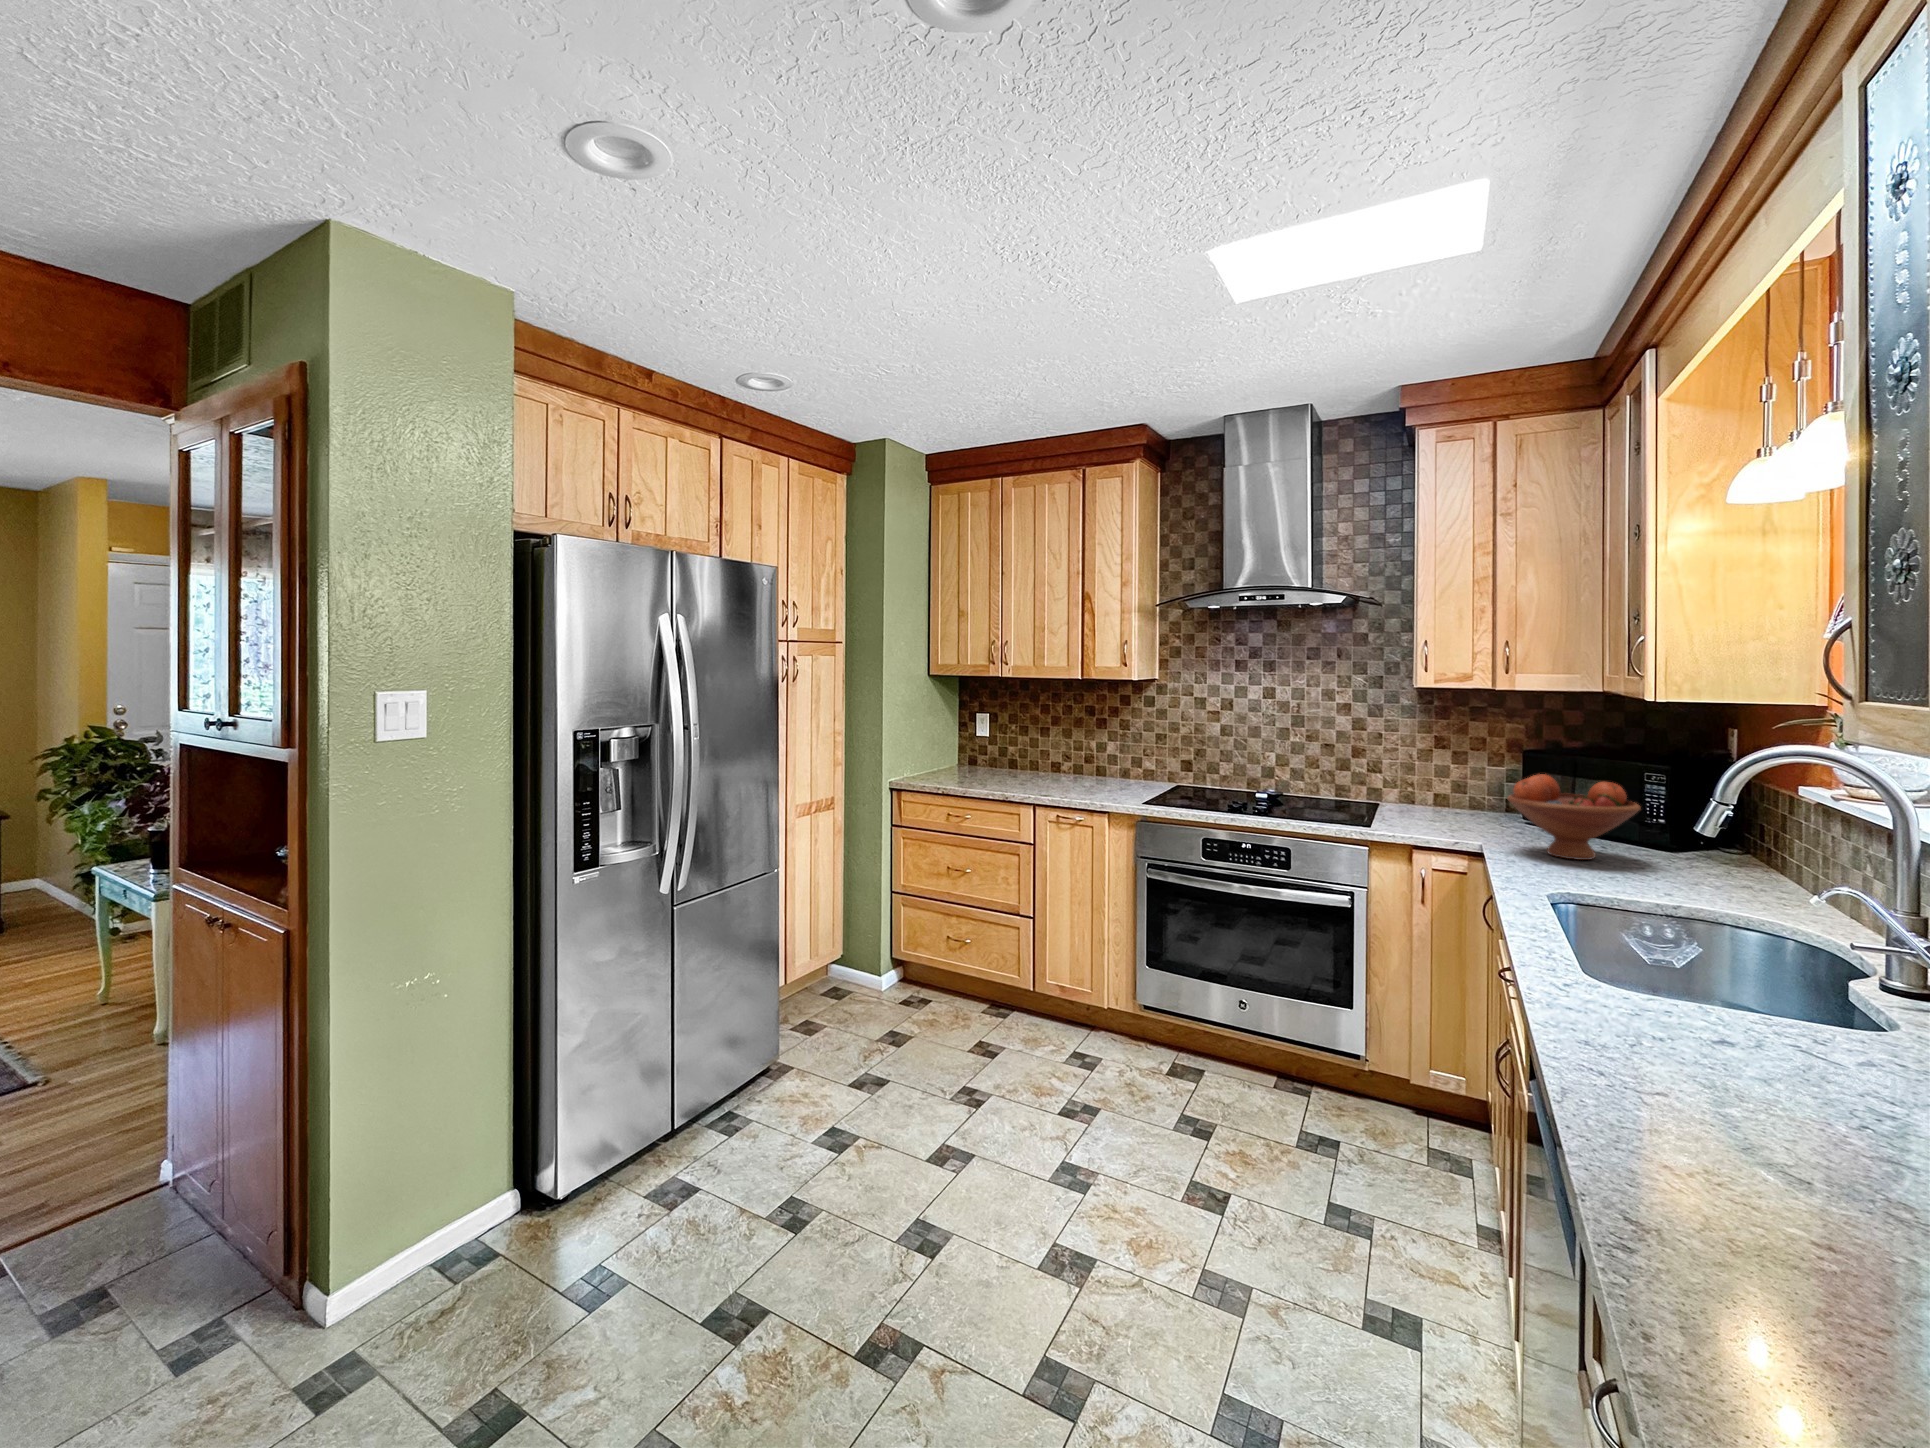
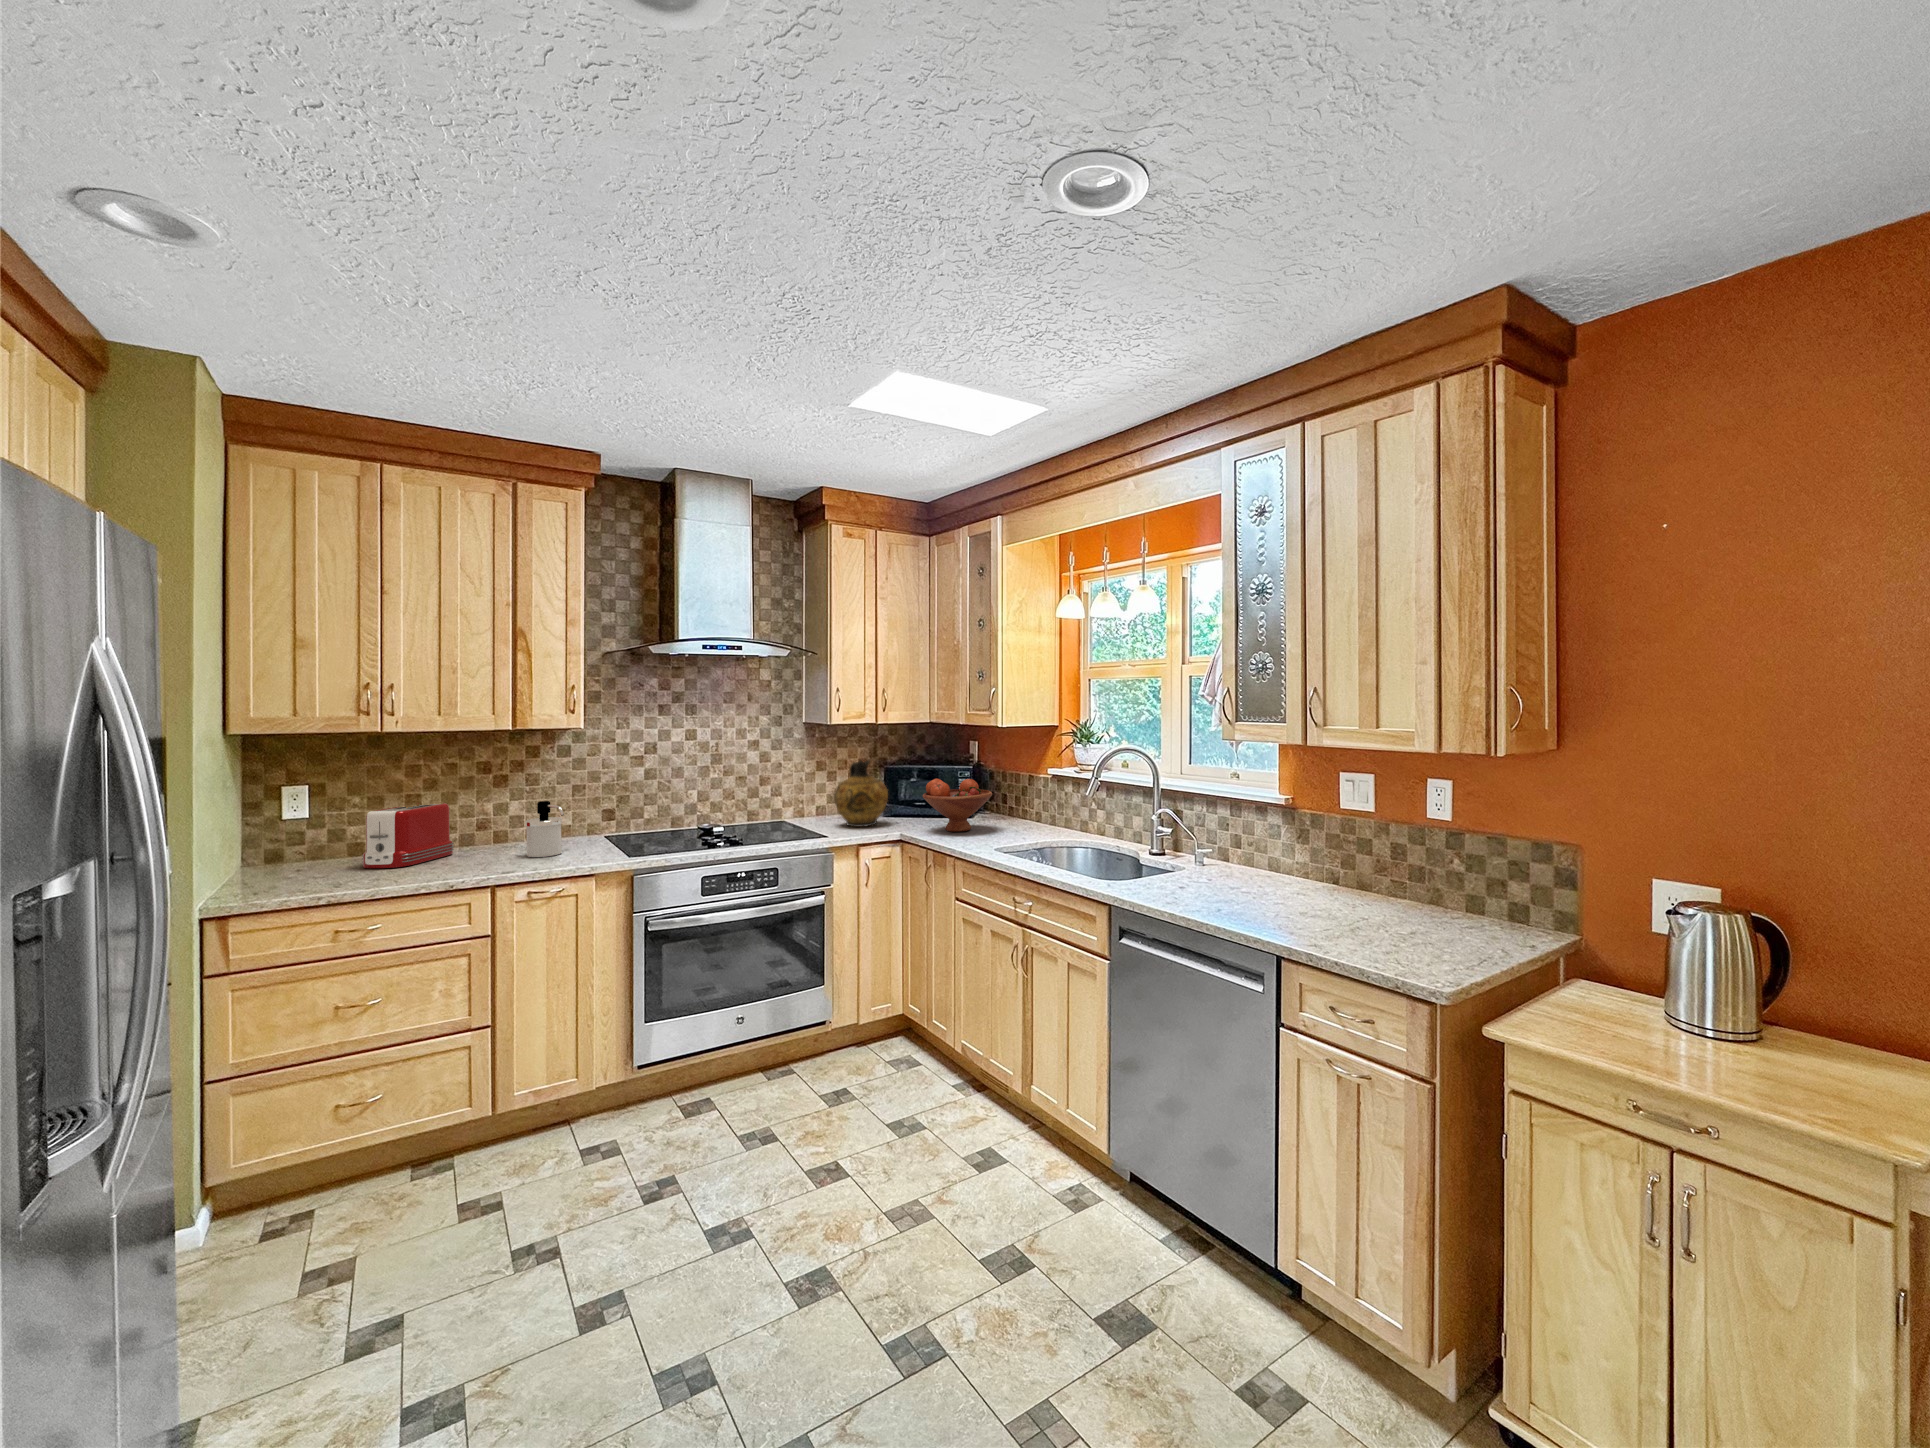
toaster: none [996,735,1061,782] -> present [362,803,454,868]
ceramic jug: none [1416,737,1501,827] -> present [834,760,888,827]
soap dispenser: none [1090,744,1119,793] -> present [525,801,564,857]

